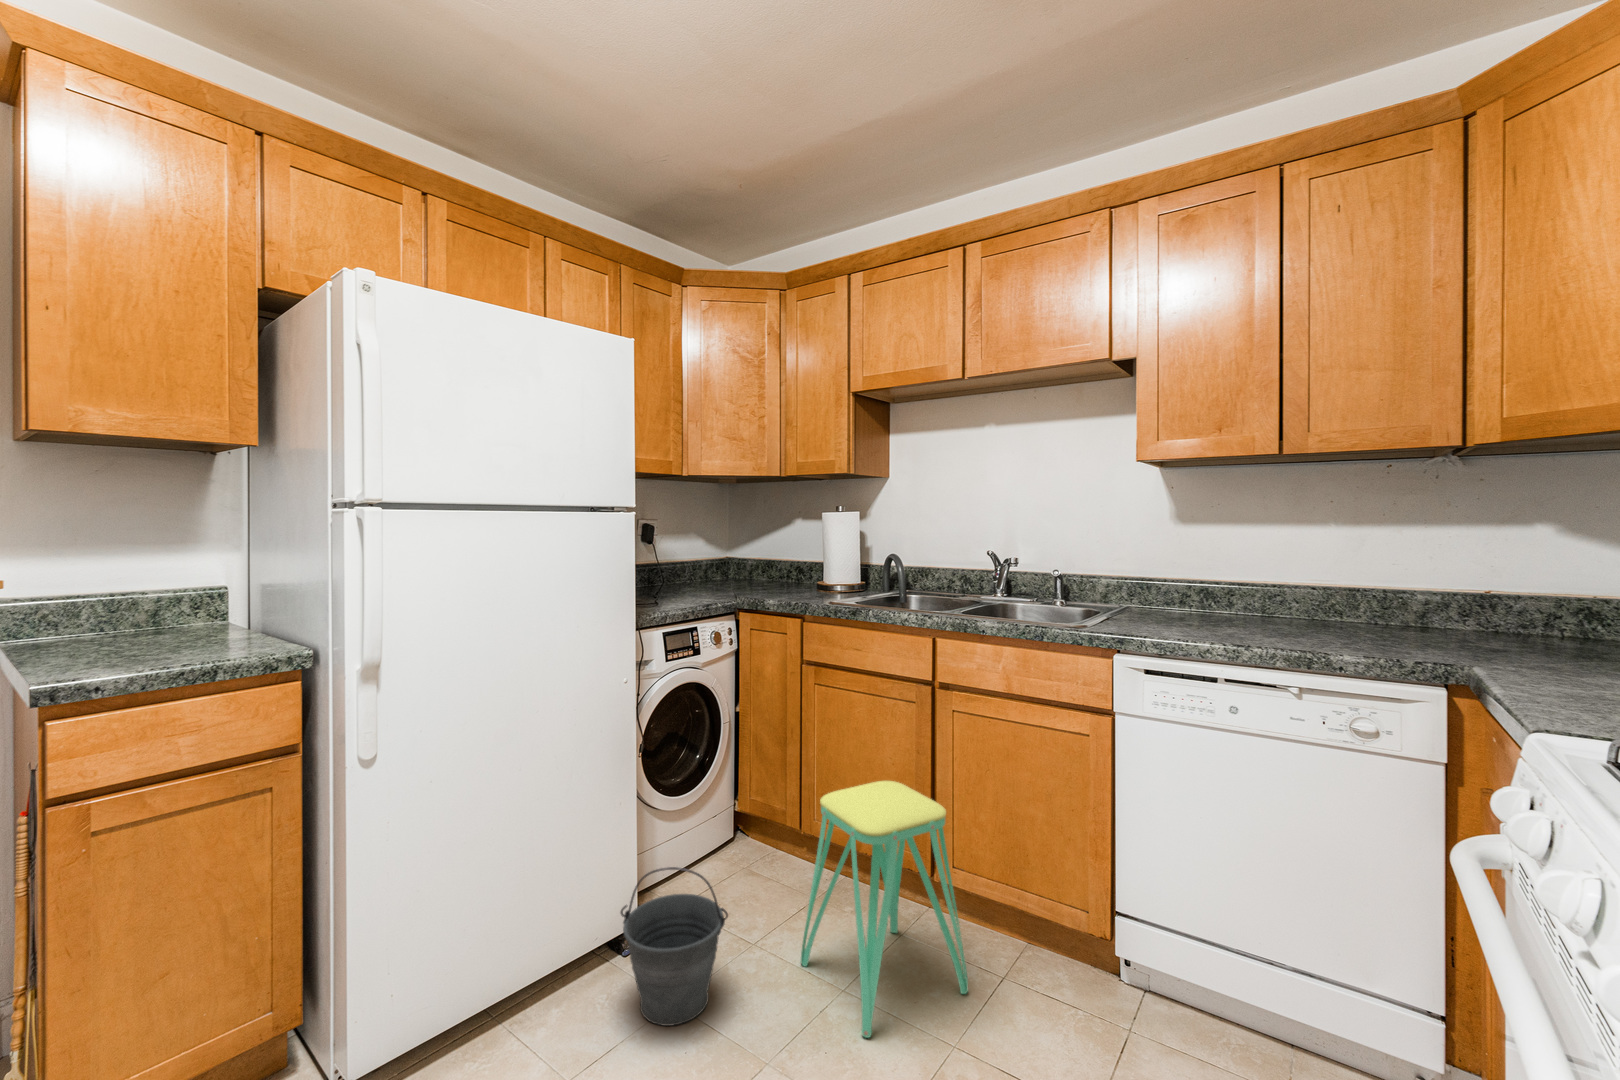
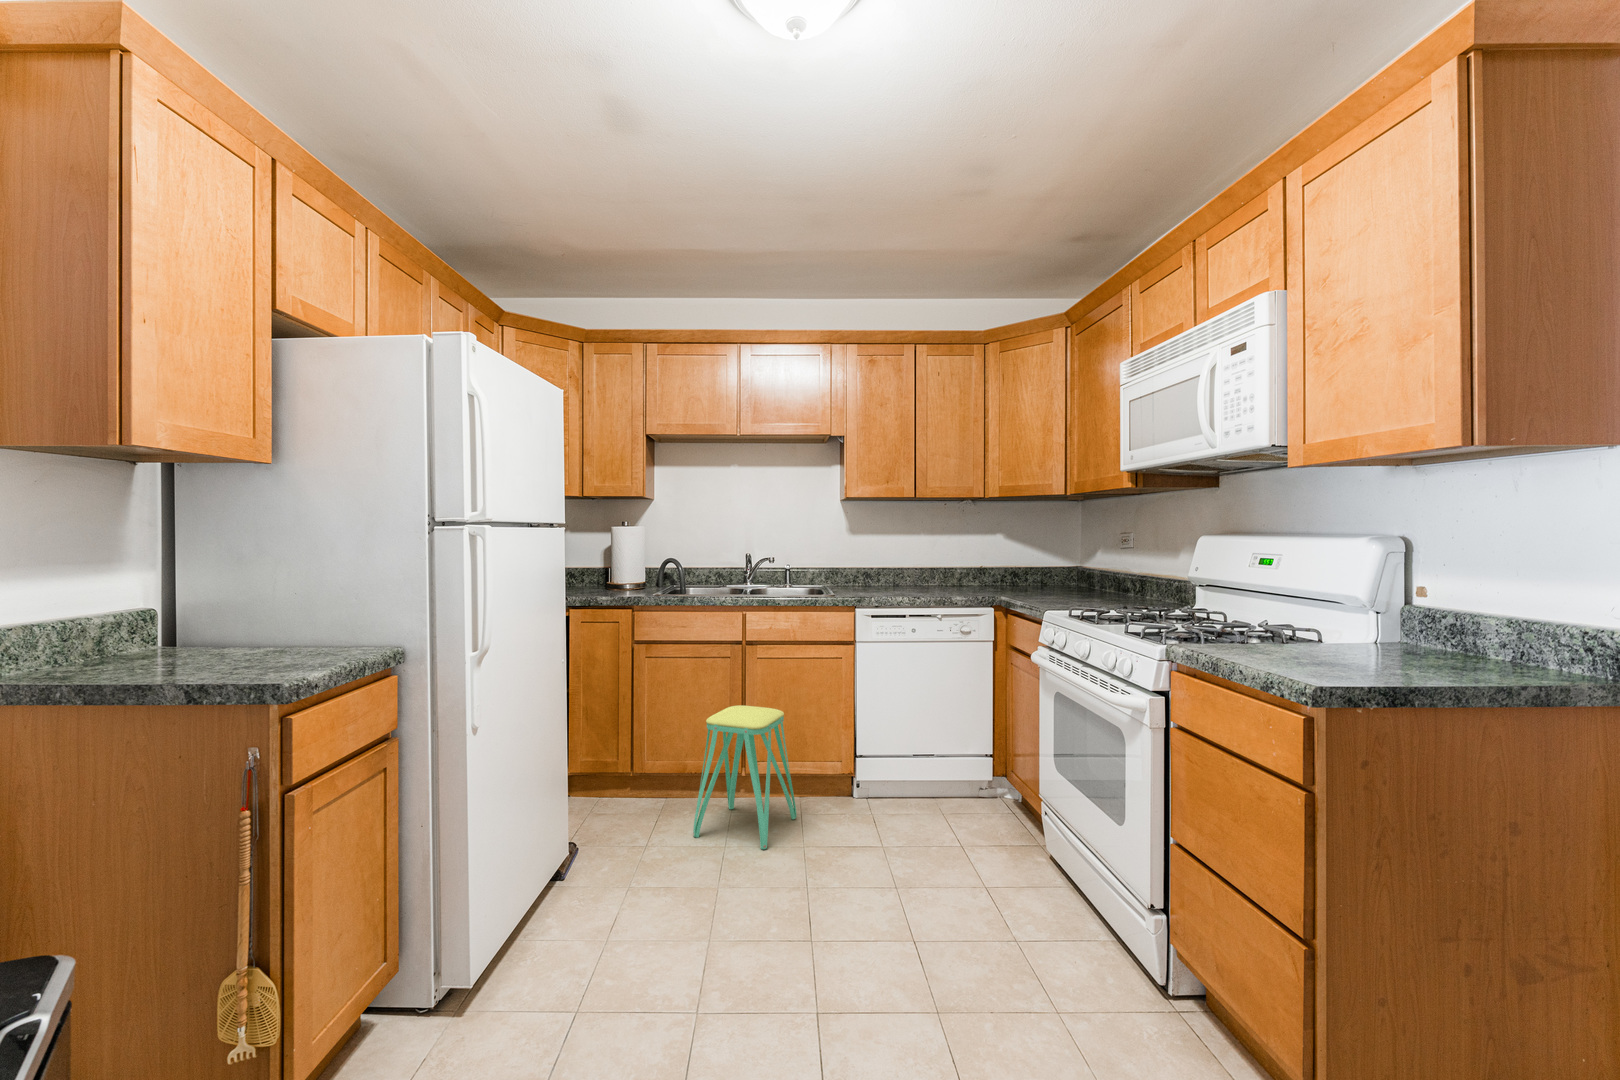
bucket: present [621,867,728,1026] -> none [599,780,673,888]

